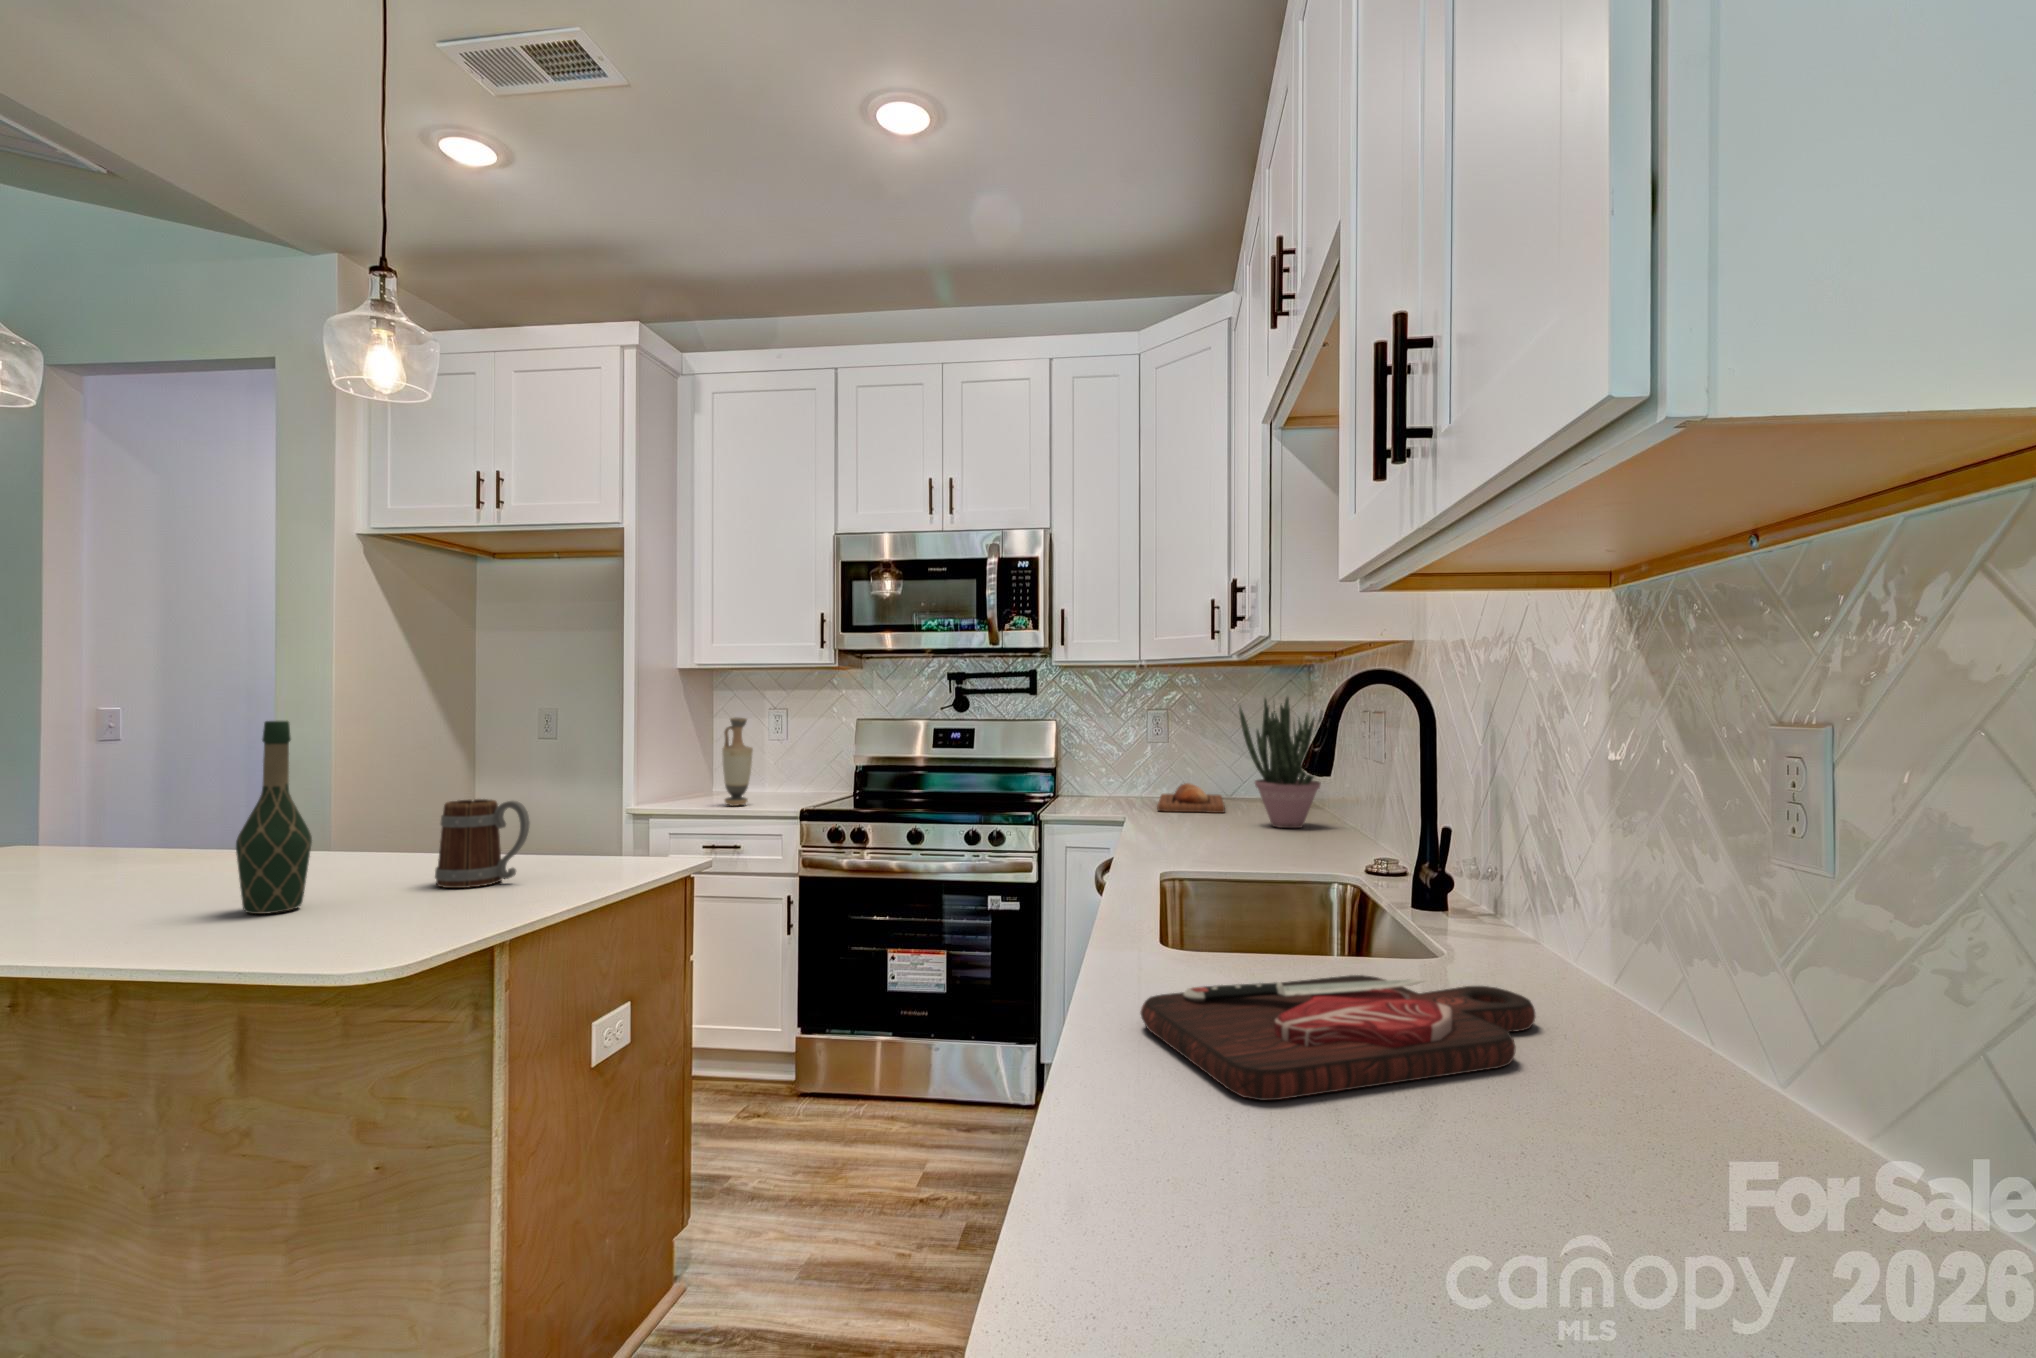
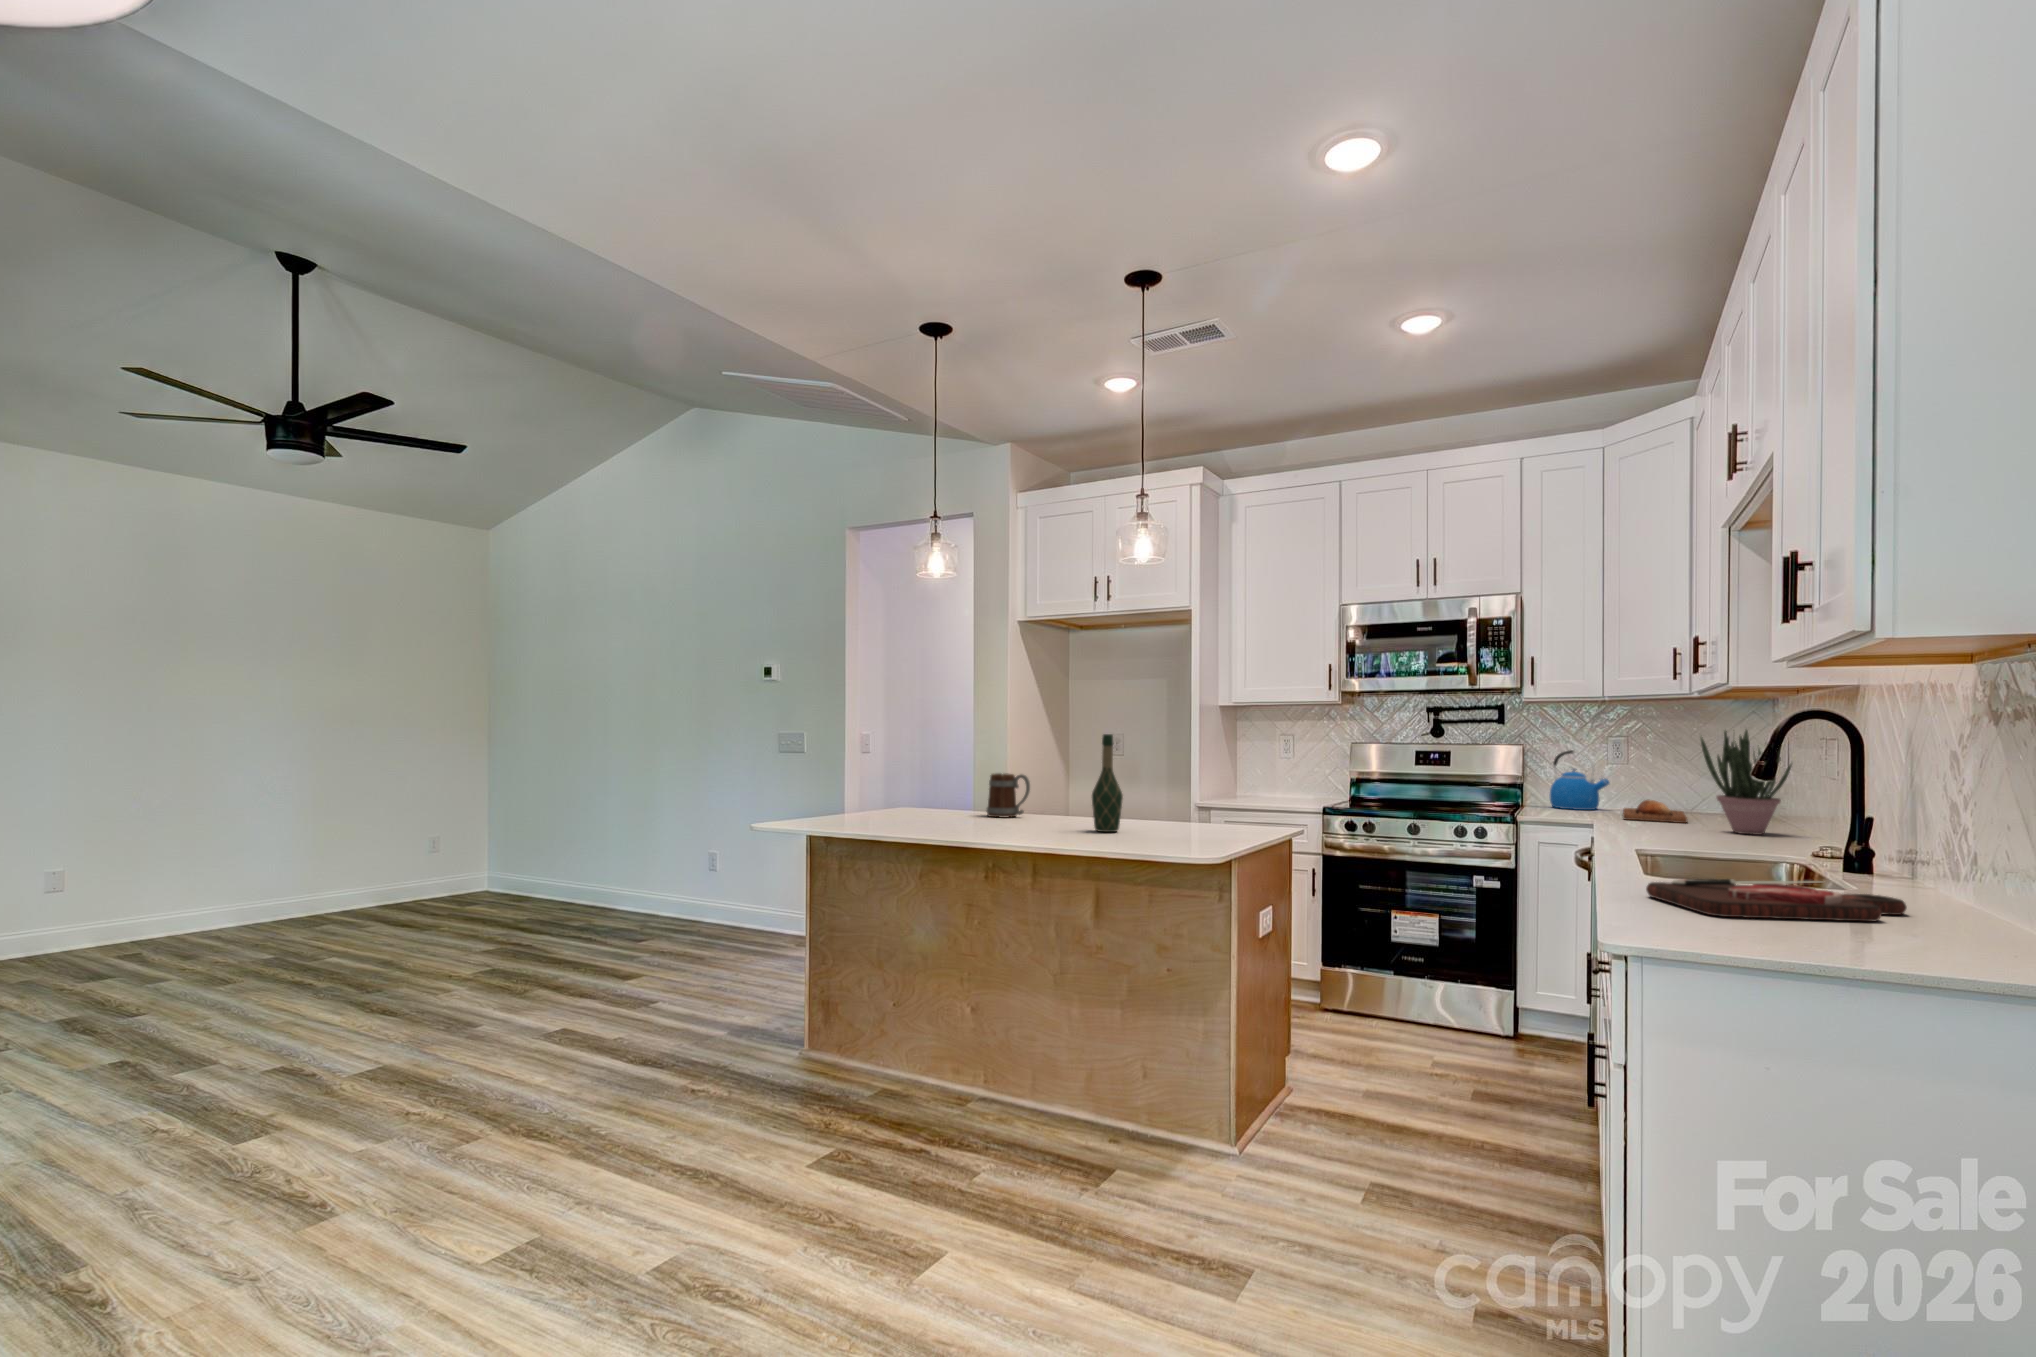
vase: present [722,718,753,806] -> none [1262,739,1283,801]
kettle: none [1085,724,1148,797] -> present [1550,750,1609,810]
mug: present [435,799,530,888] -> present [987,773,1030,818]

